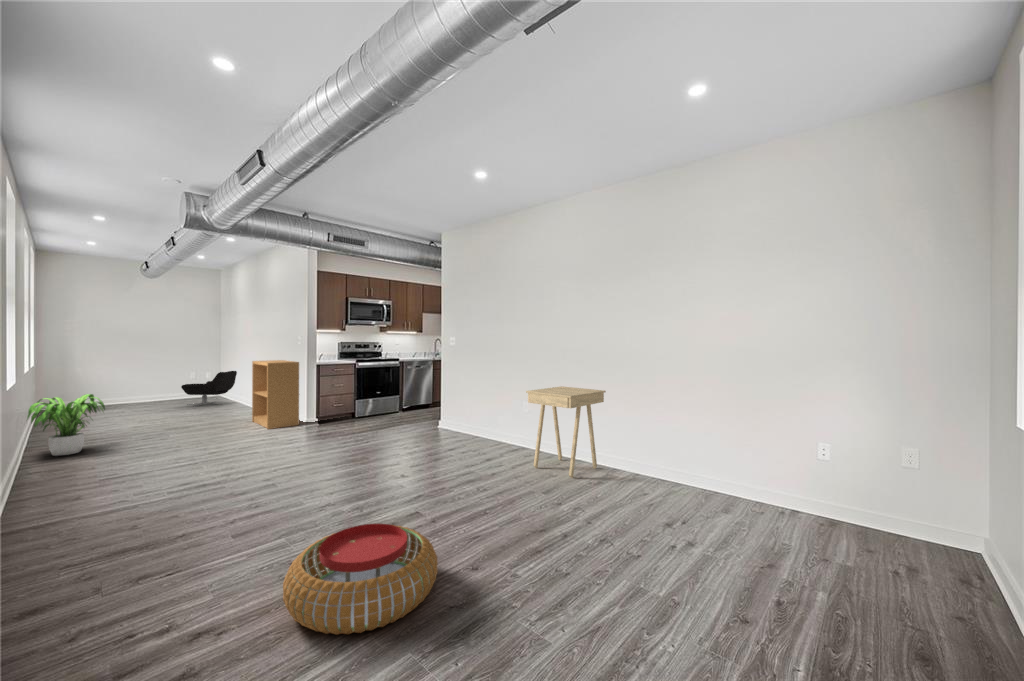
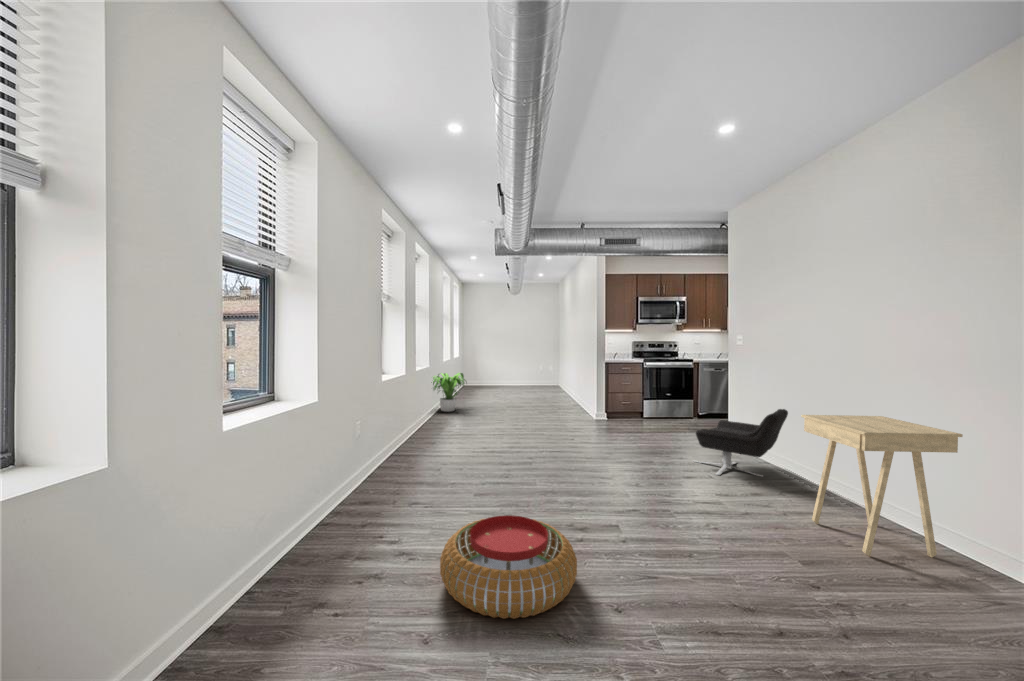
bookshelf: present [252,360,299,429] -> none [561,355,592,415]
lounge chair: present [181,371,237,407] -> present [694,409,788,476]

